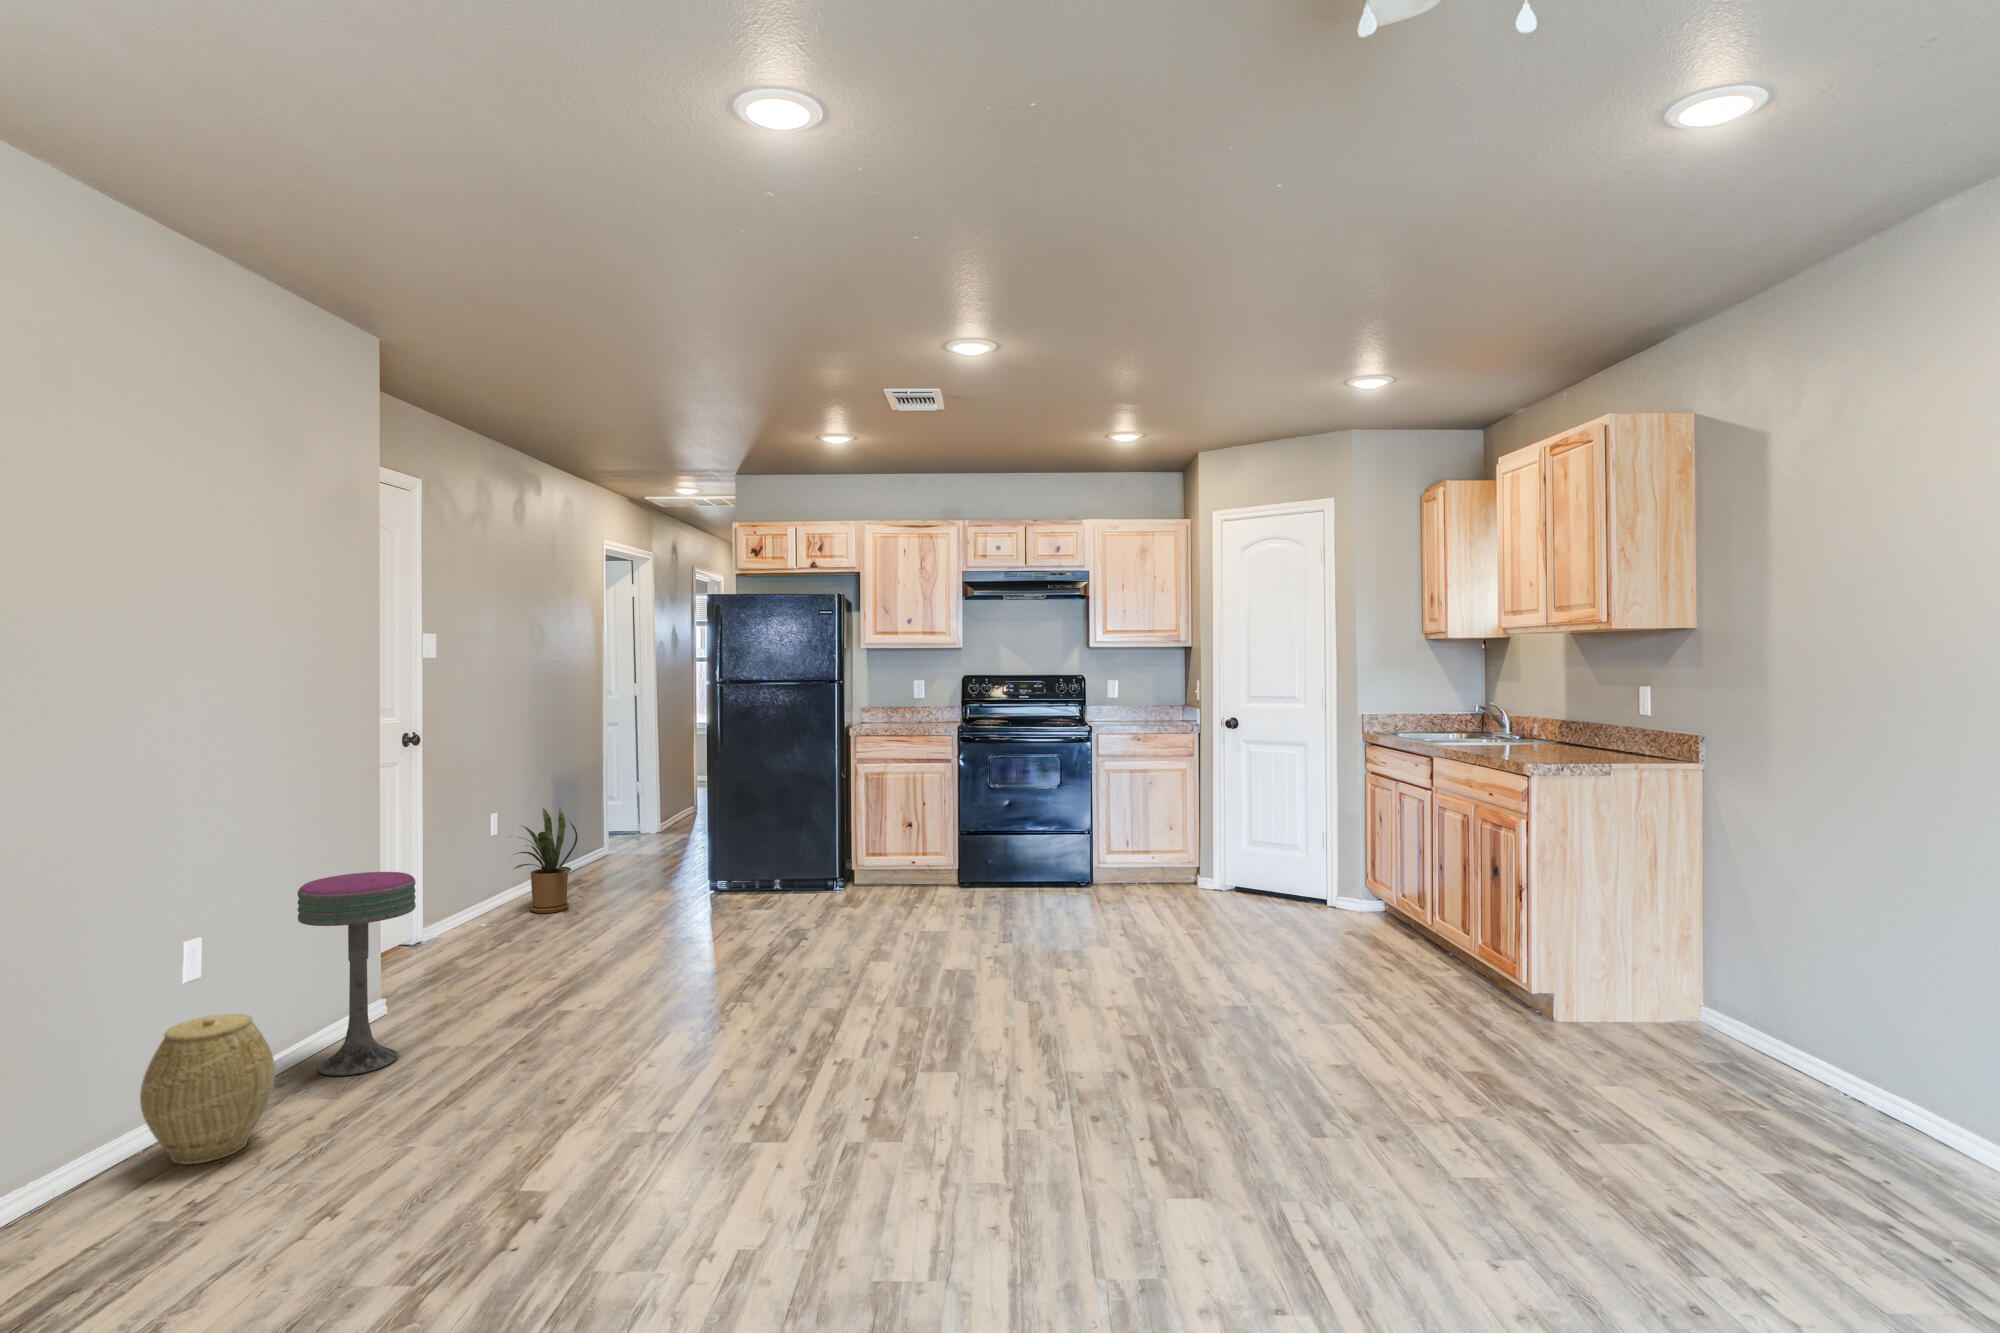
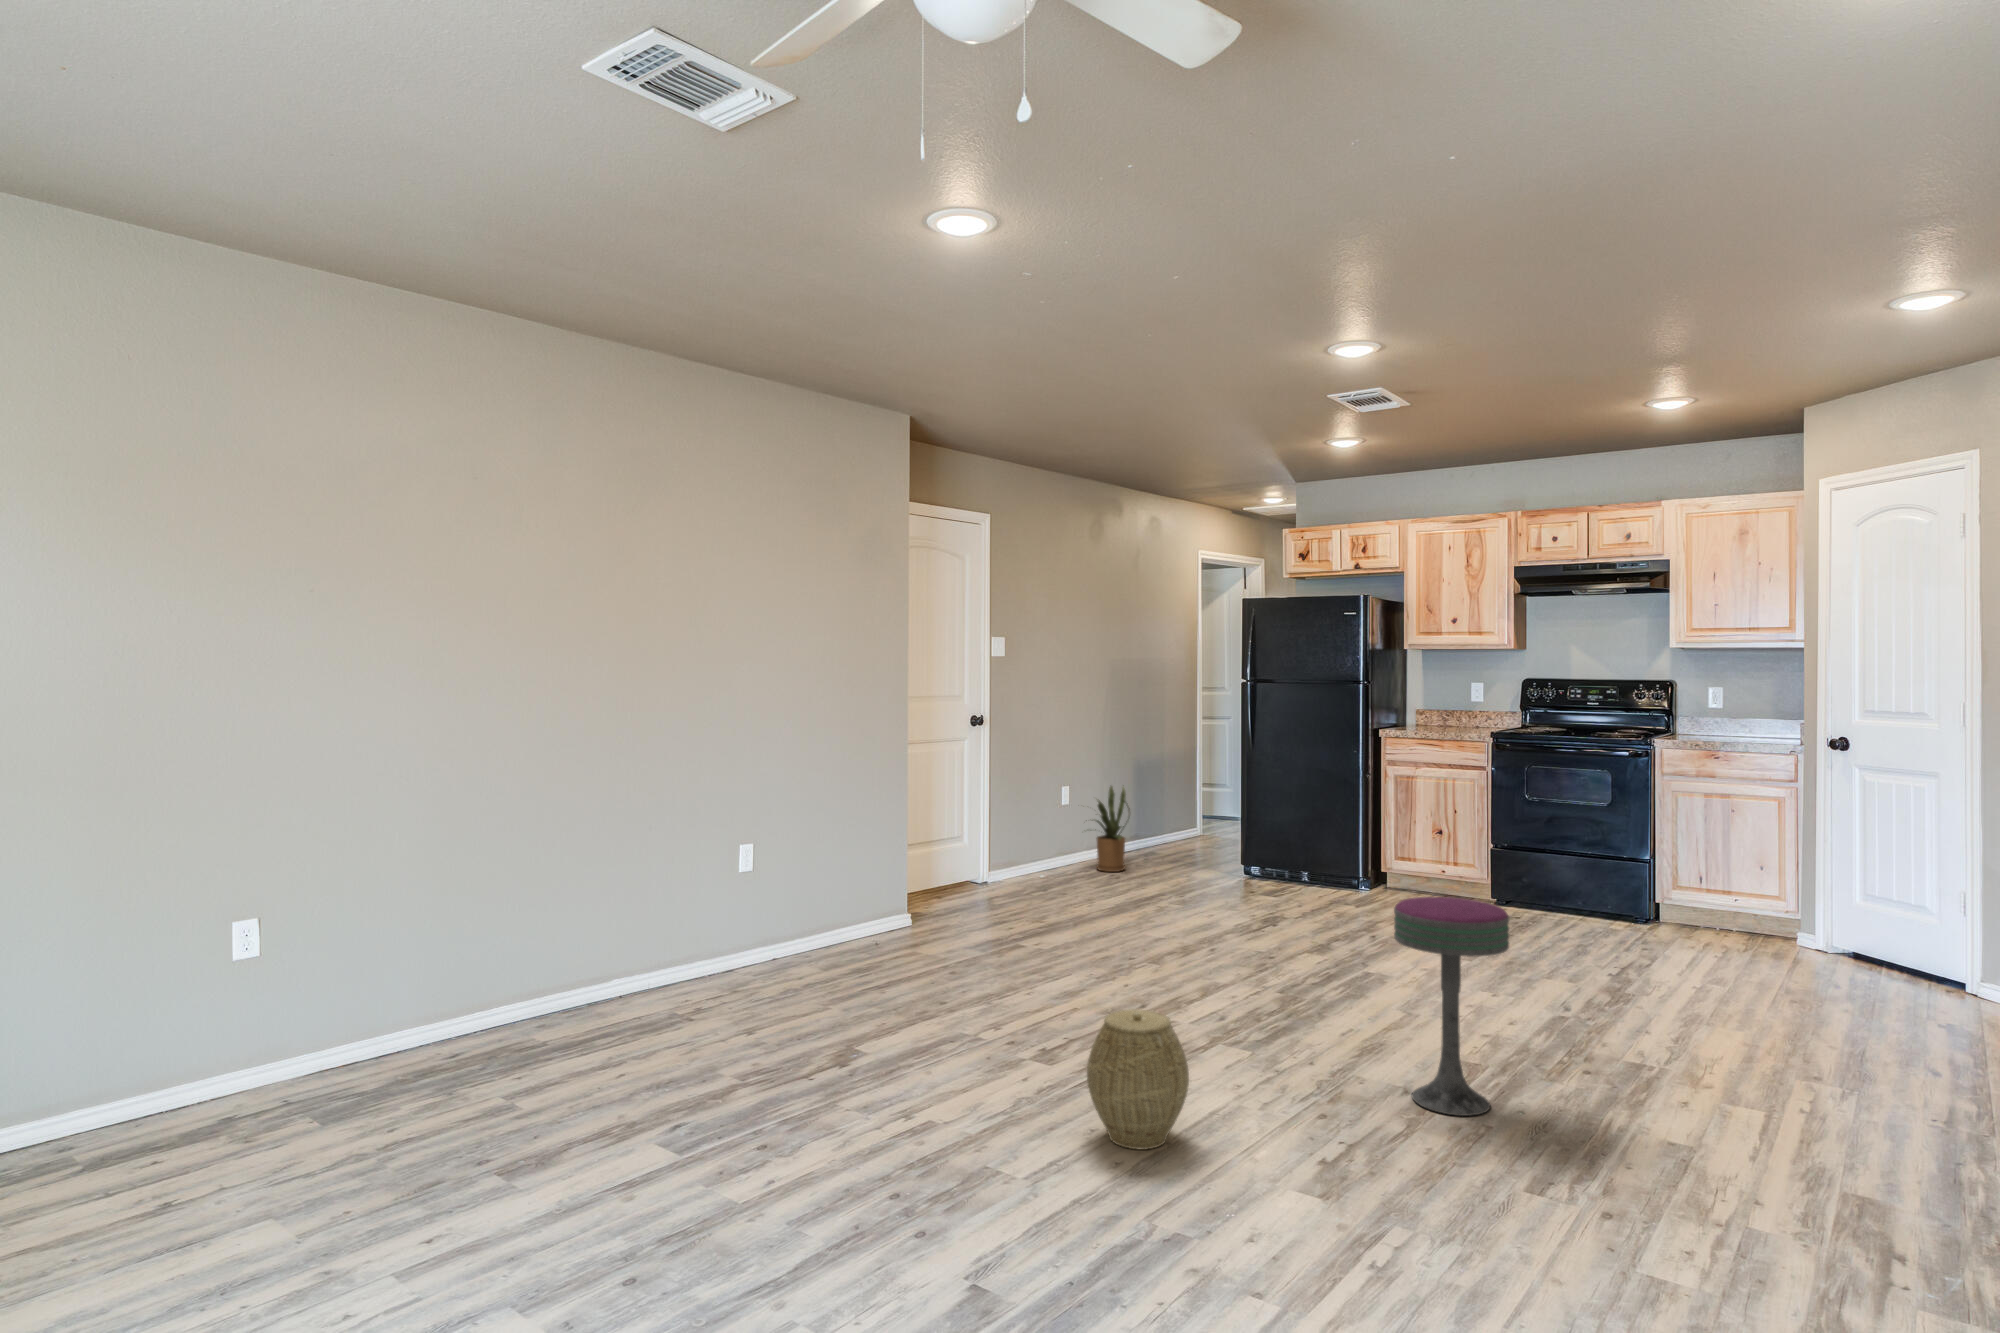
bar stool: present [298,872,416,1076] -> present [1394,897,1509,1116]
woven basket: present [140,1014,275,1164] -> present [1087,1009,1189,1149]

